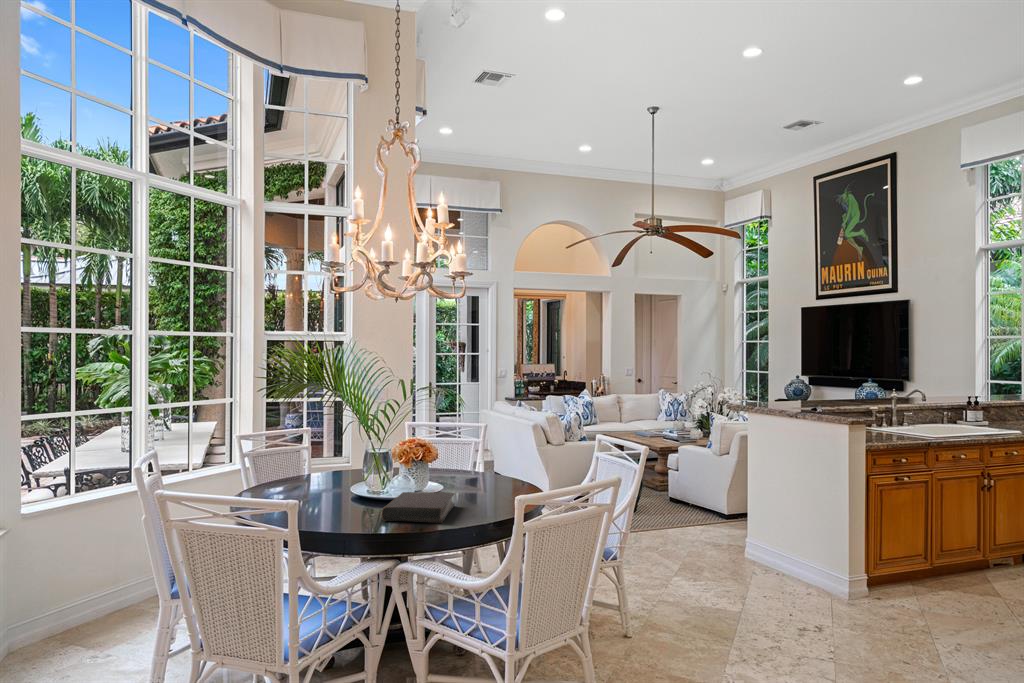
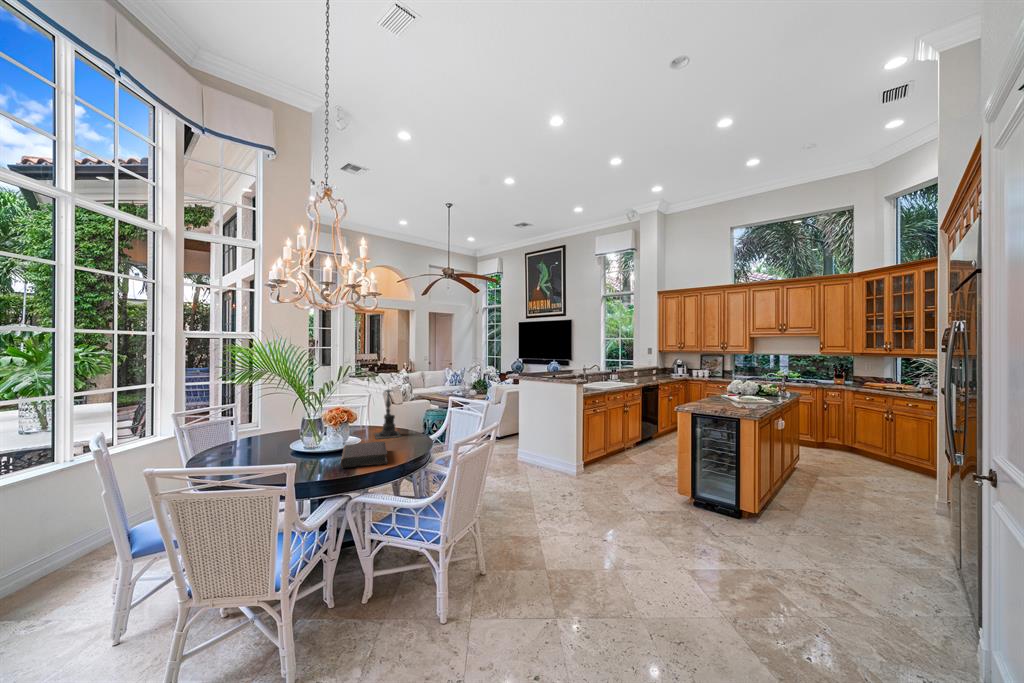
candle holder: none [457,408,497,491] -> present [374,389,401,439]

